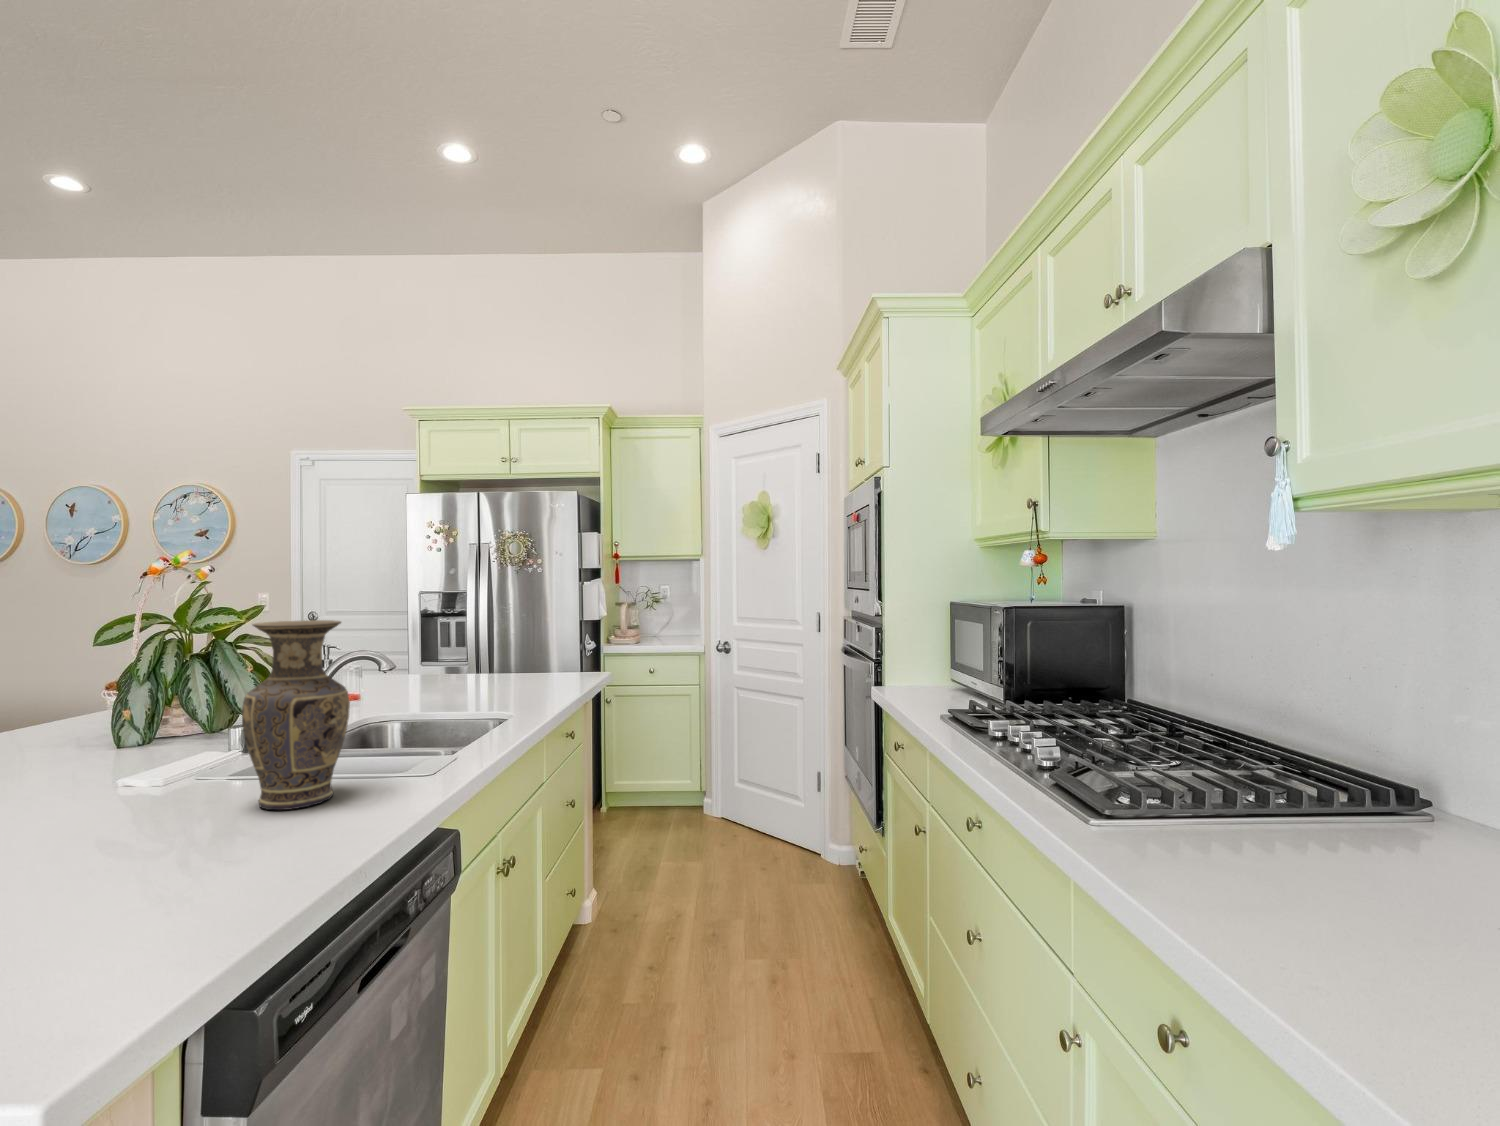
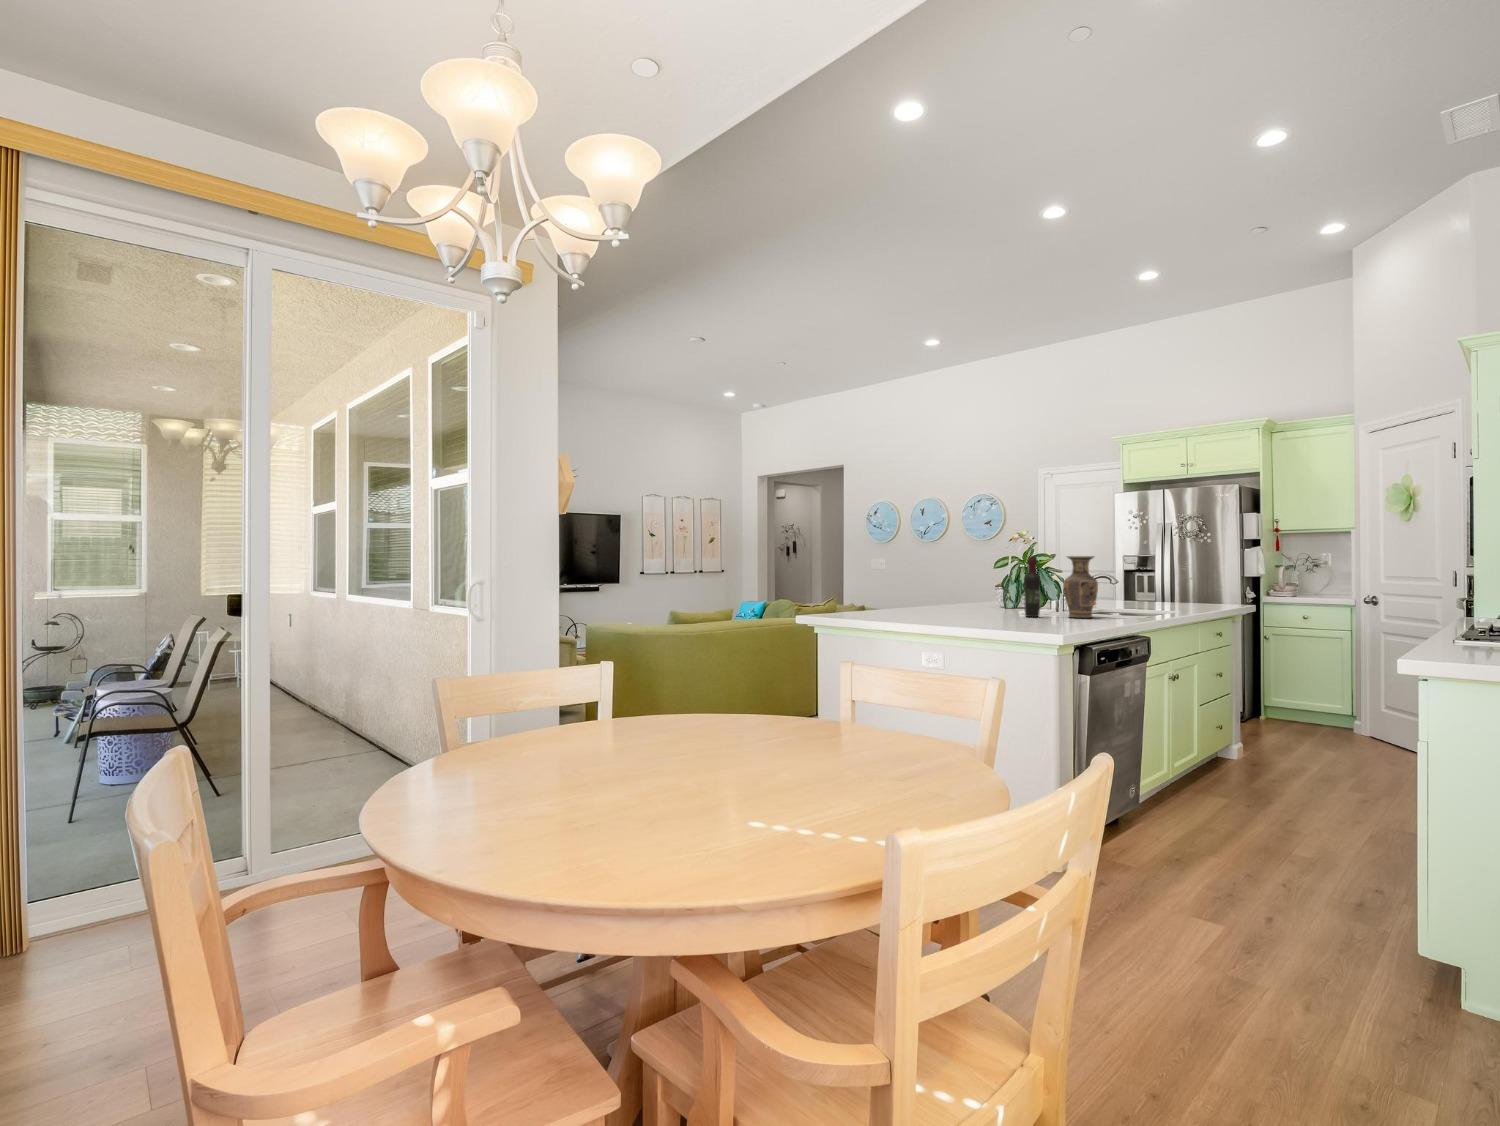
wine bottle: none [91,628,158,835] -> present [1024,556,1041,617]

